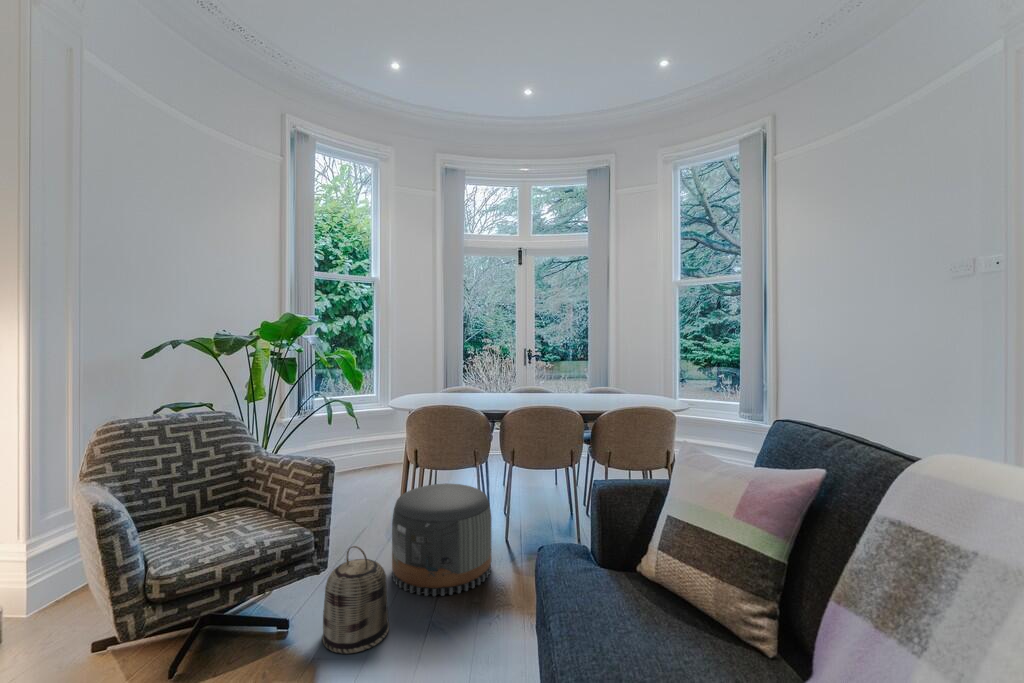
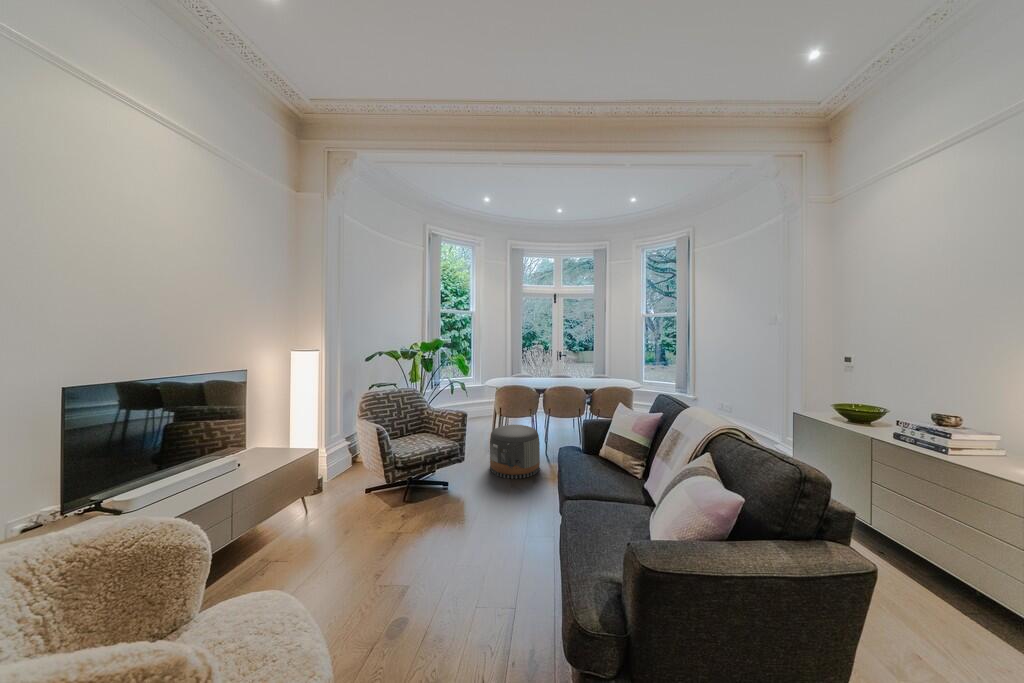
basket: present [322,546,389,654] -> none [463,451,493,499]

